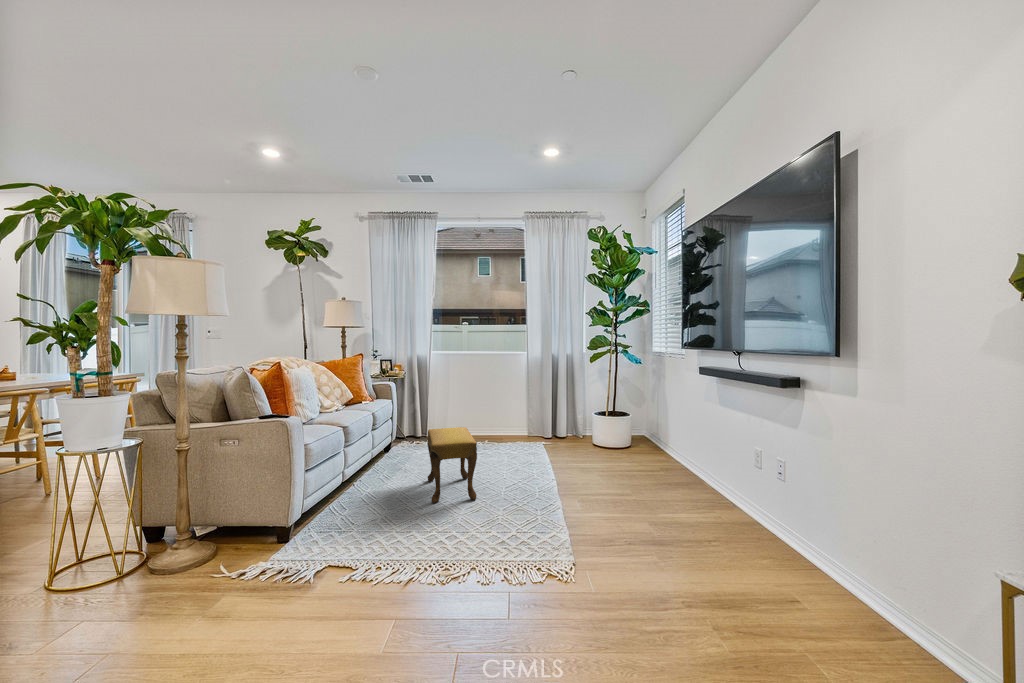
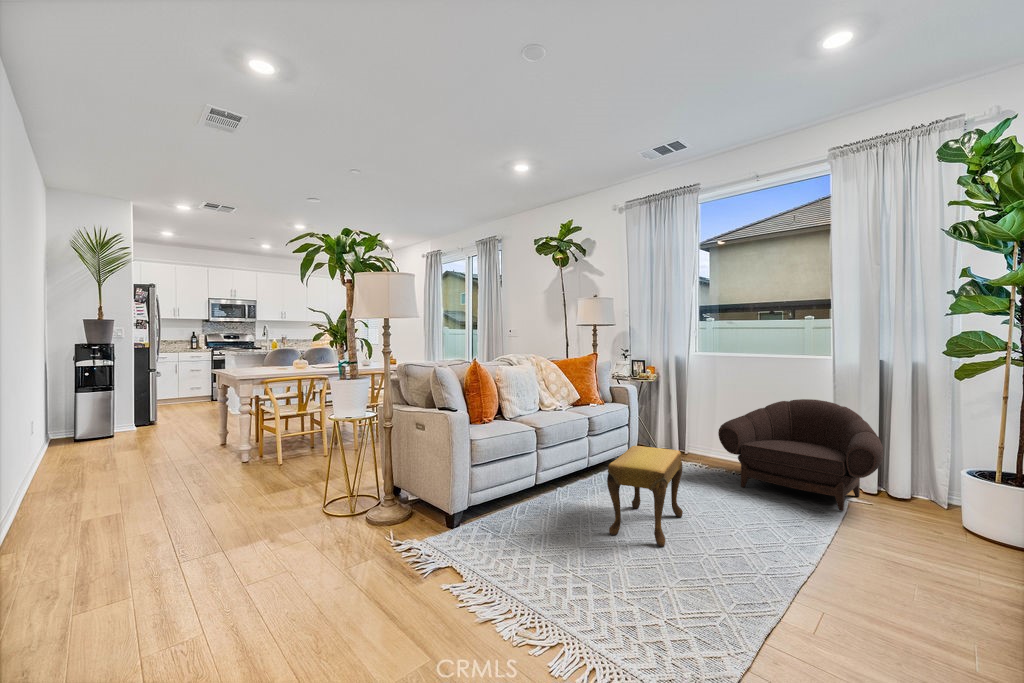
armchair: none [466,382,565,452] -> present [718,399,883,511]

